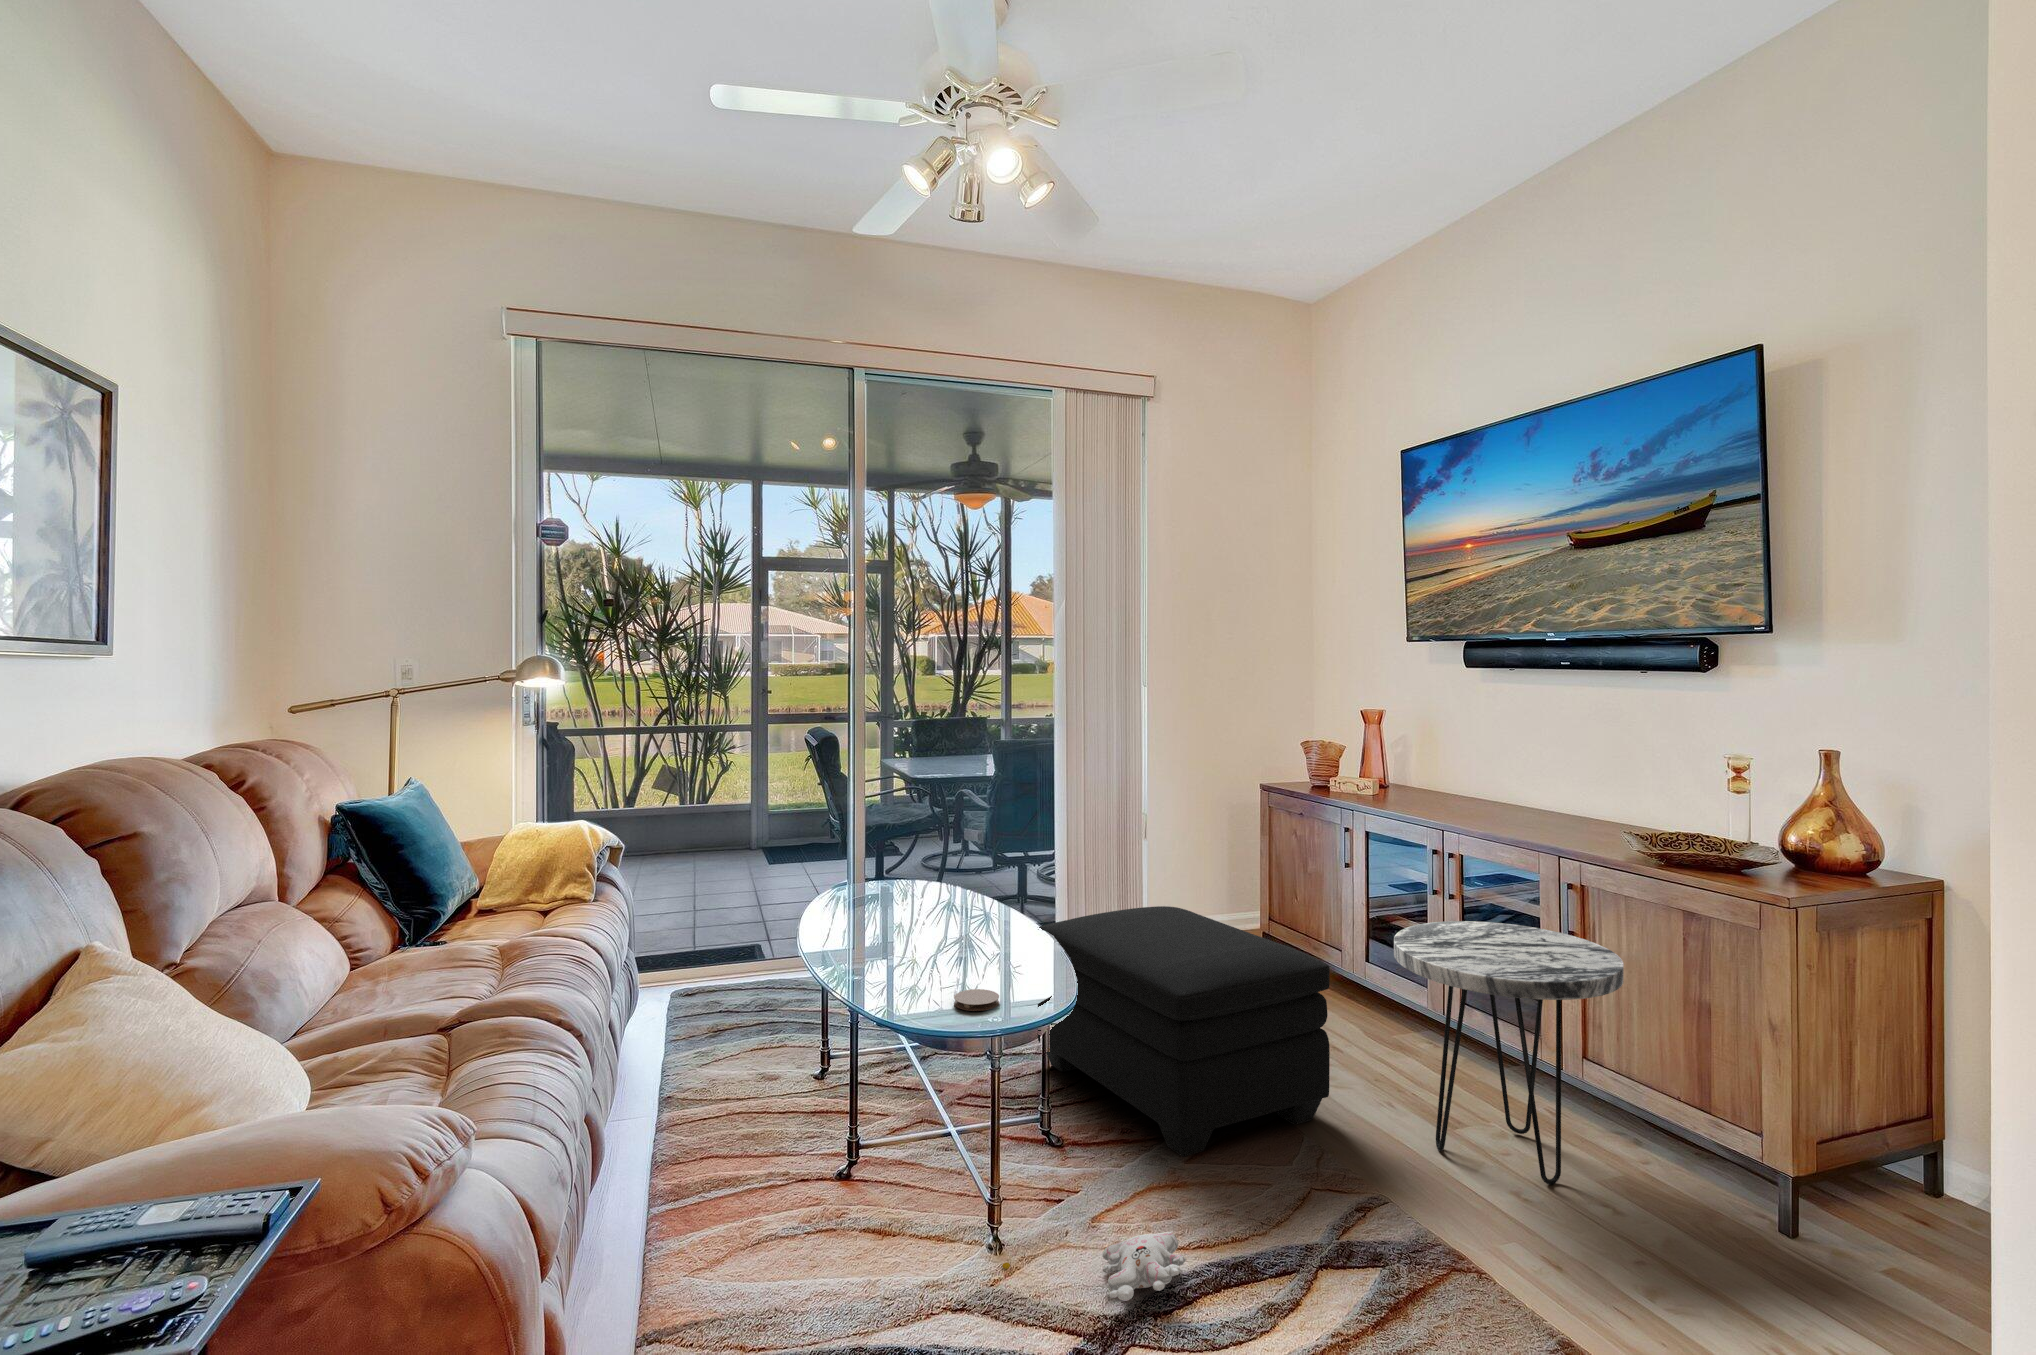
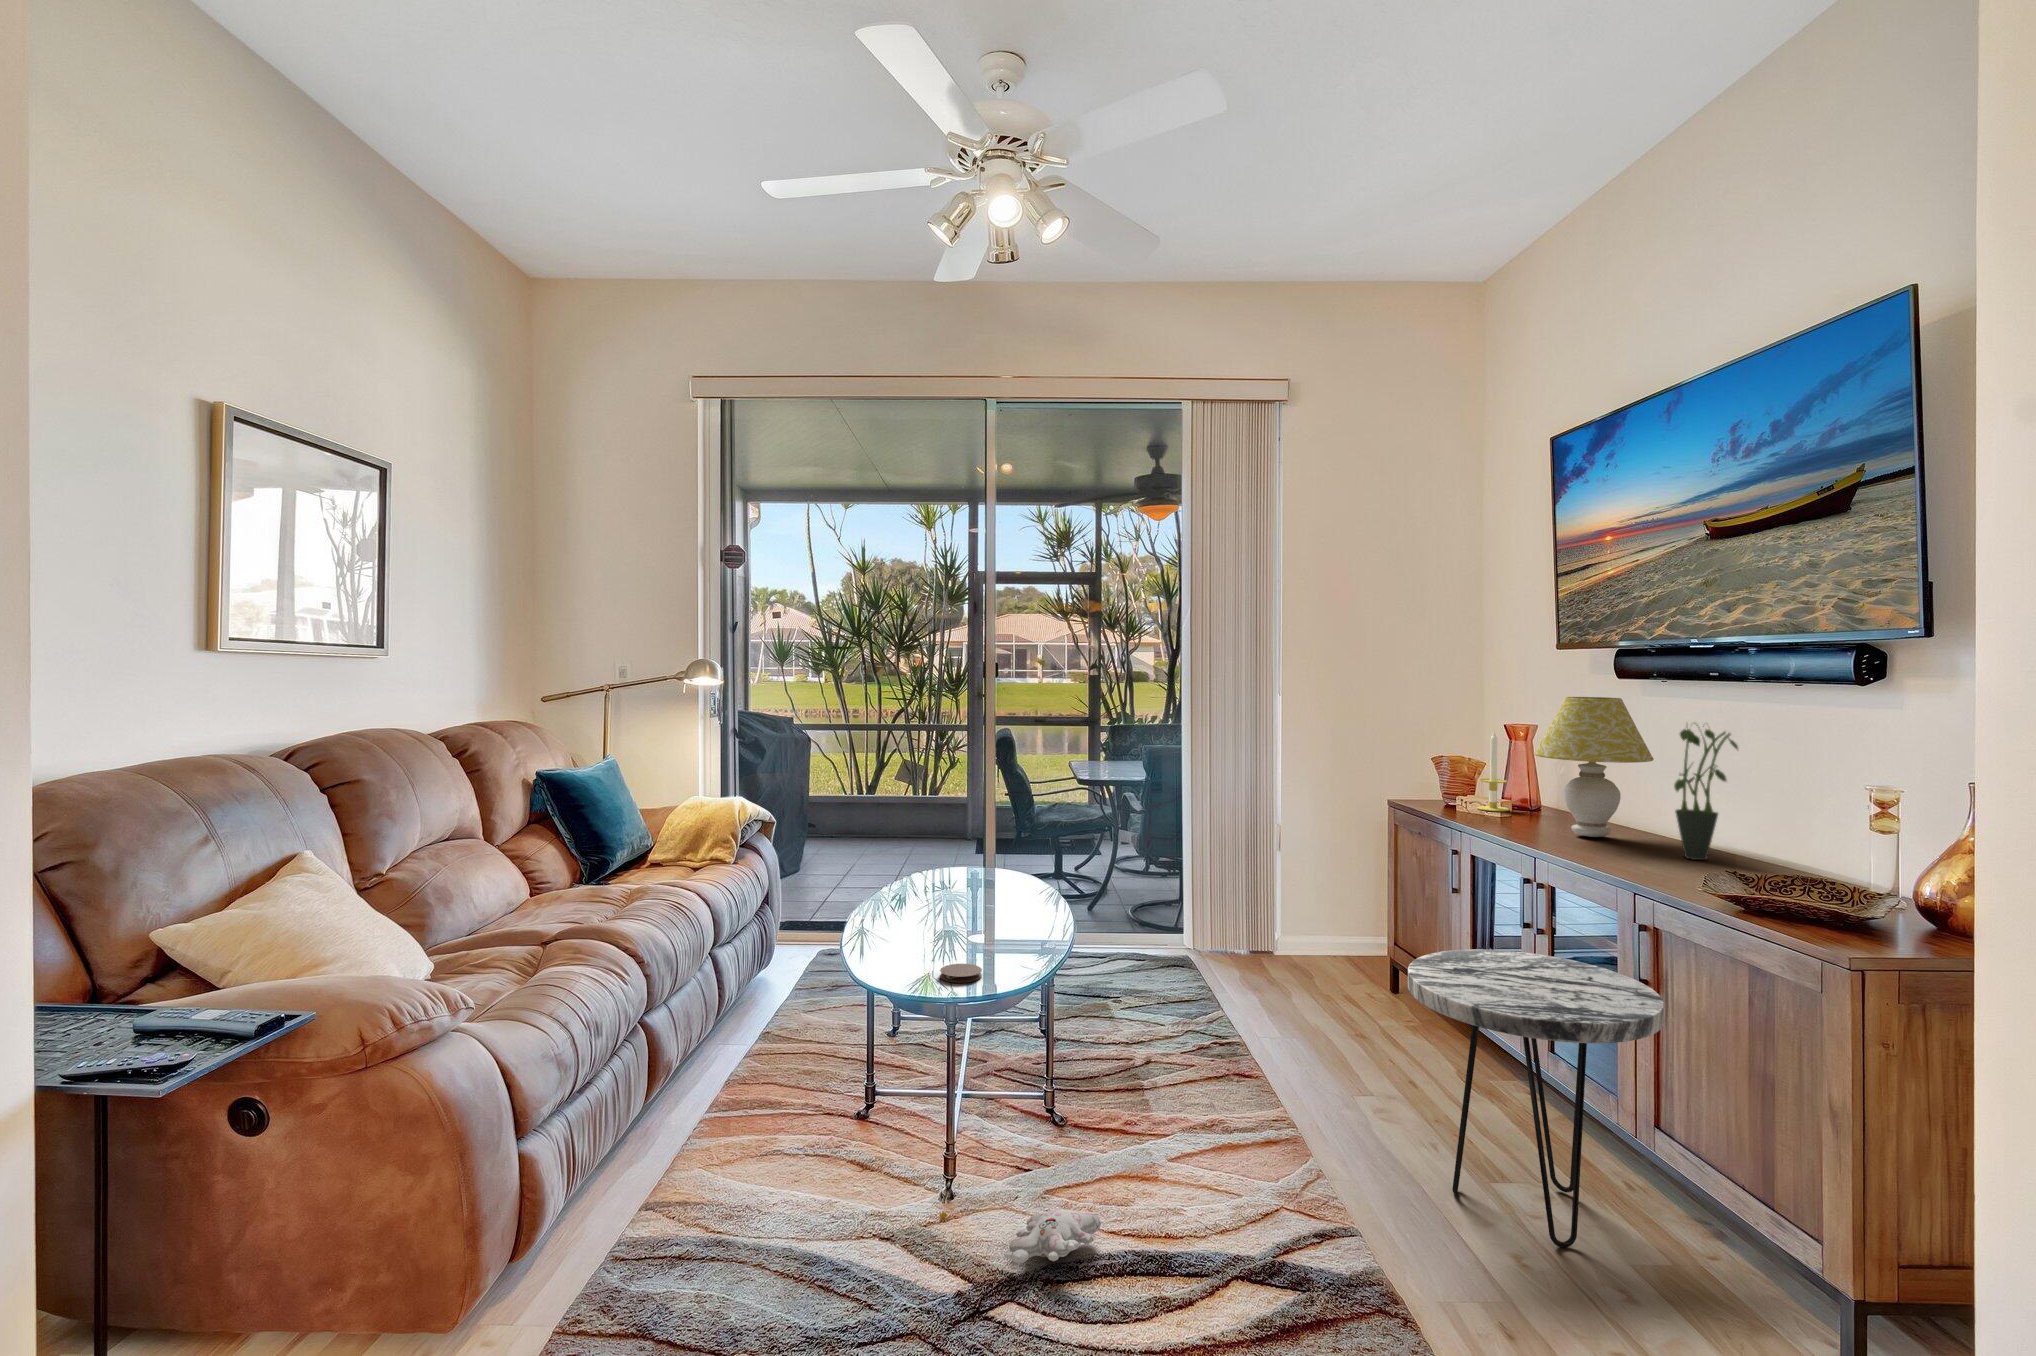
table lamp: none [1420,685,1522,811] -> present [1534,697,1654,837]
potted plant: none [1556,706,1613,827] -> present [1674,723,1738,860]
candle: none [1343,717,1372,792] -> present [1477,732,1509,811]
ottoman: present [1038,906,1330,1156] -> none [1096,912,1355,1155]

